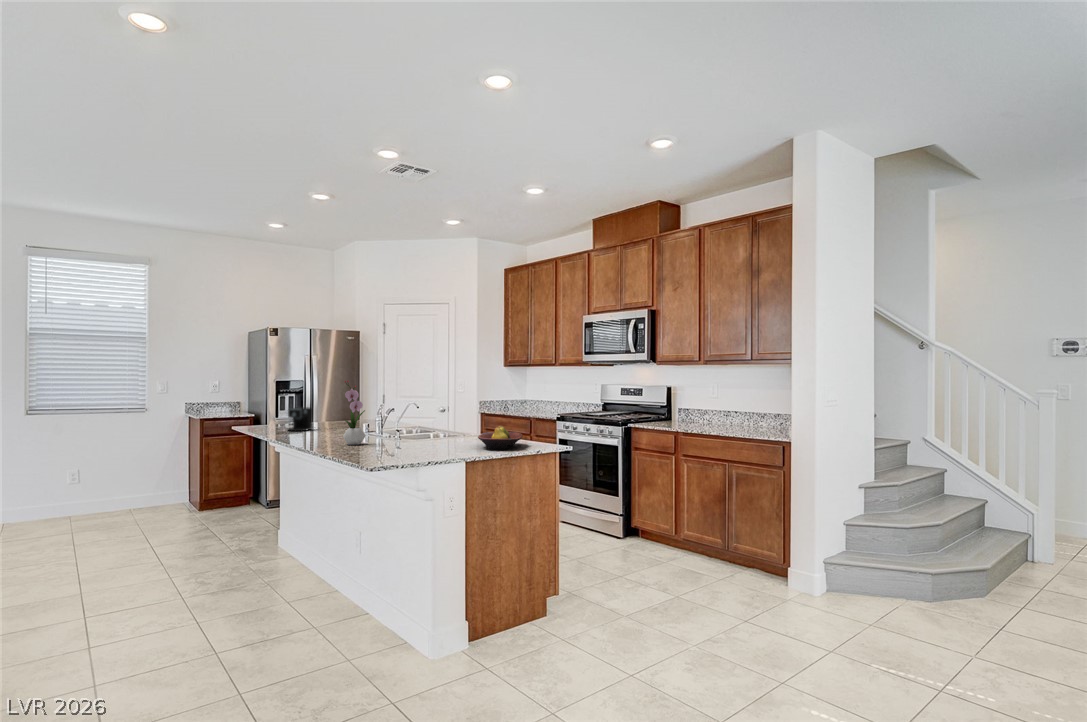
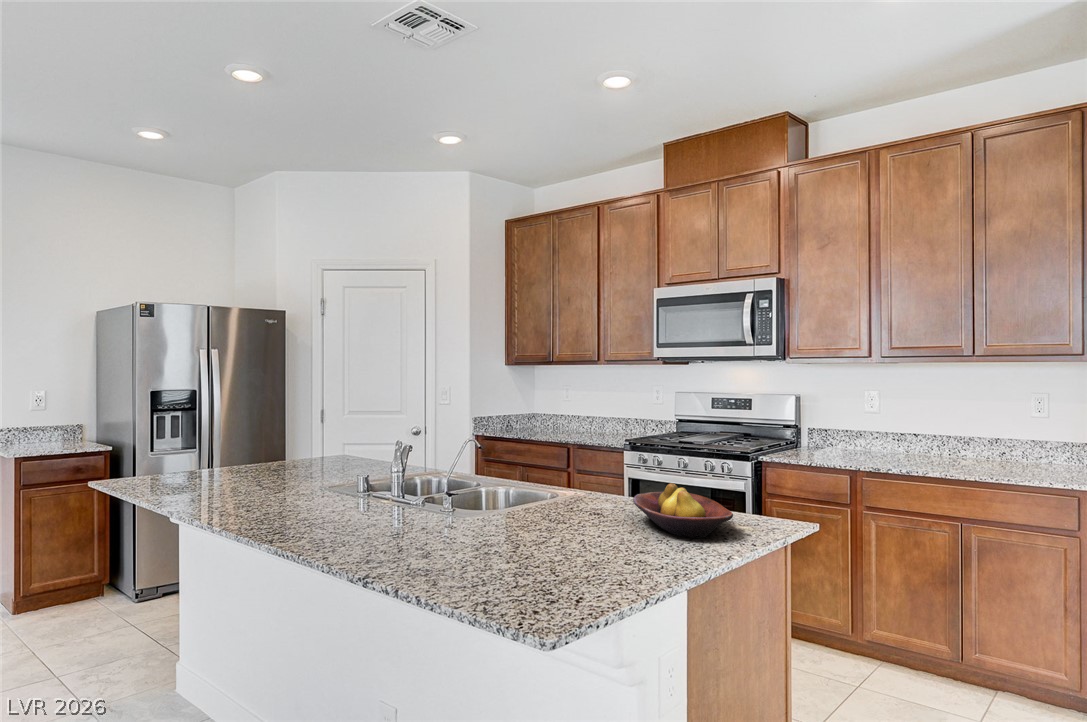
flower arrangement: present [343,381,366,445] -> none [358,400,404,532]
coffee maker: present [288,407,312,431] -> none [202,444,291,489]

